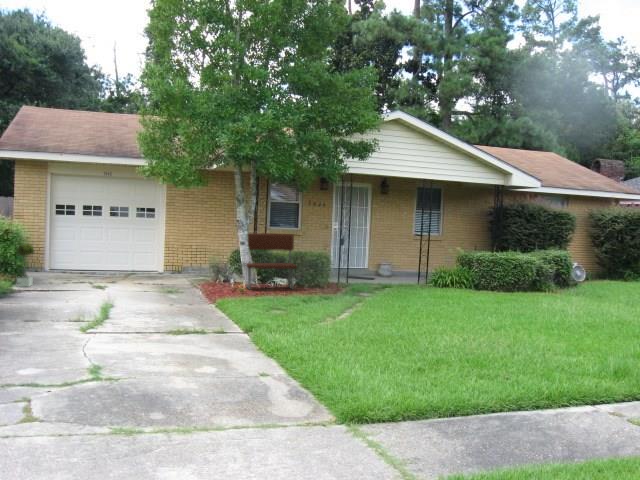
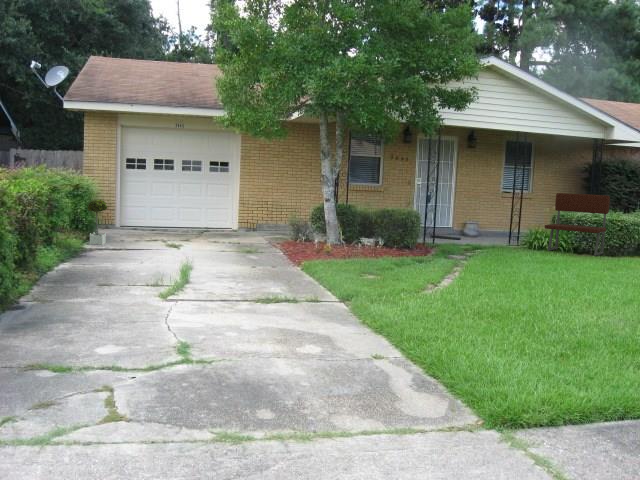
bench: present [245,233,297,289] -> present [545,193,610,256]

